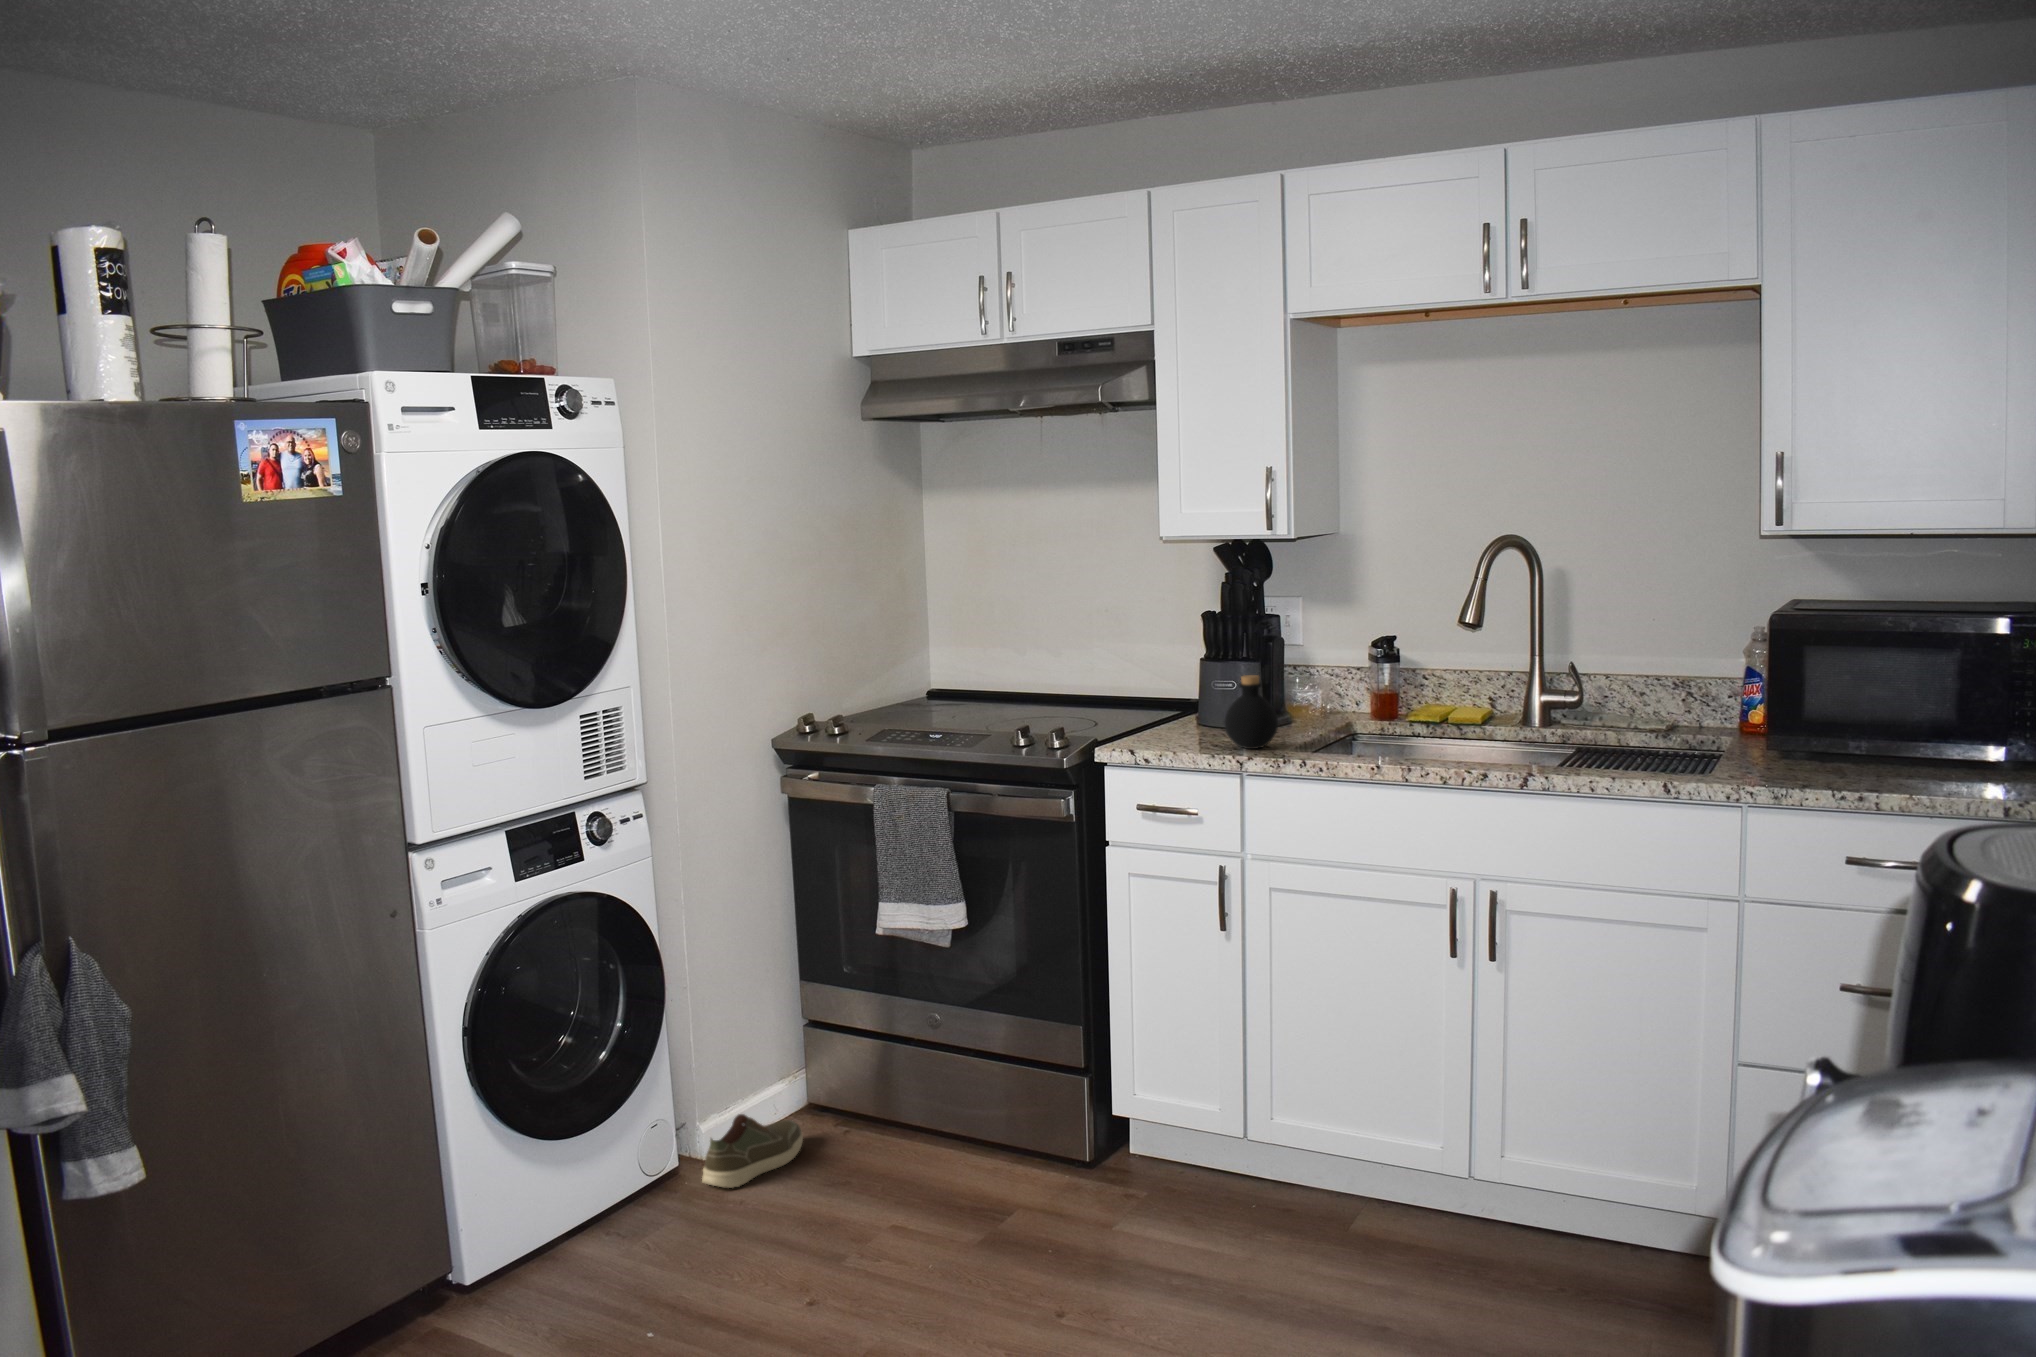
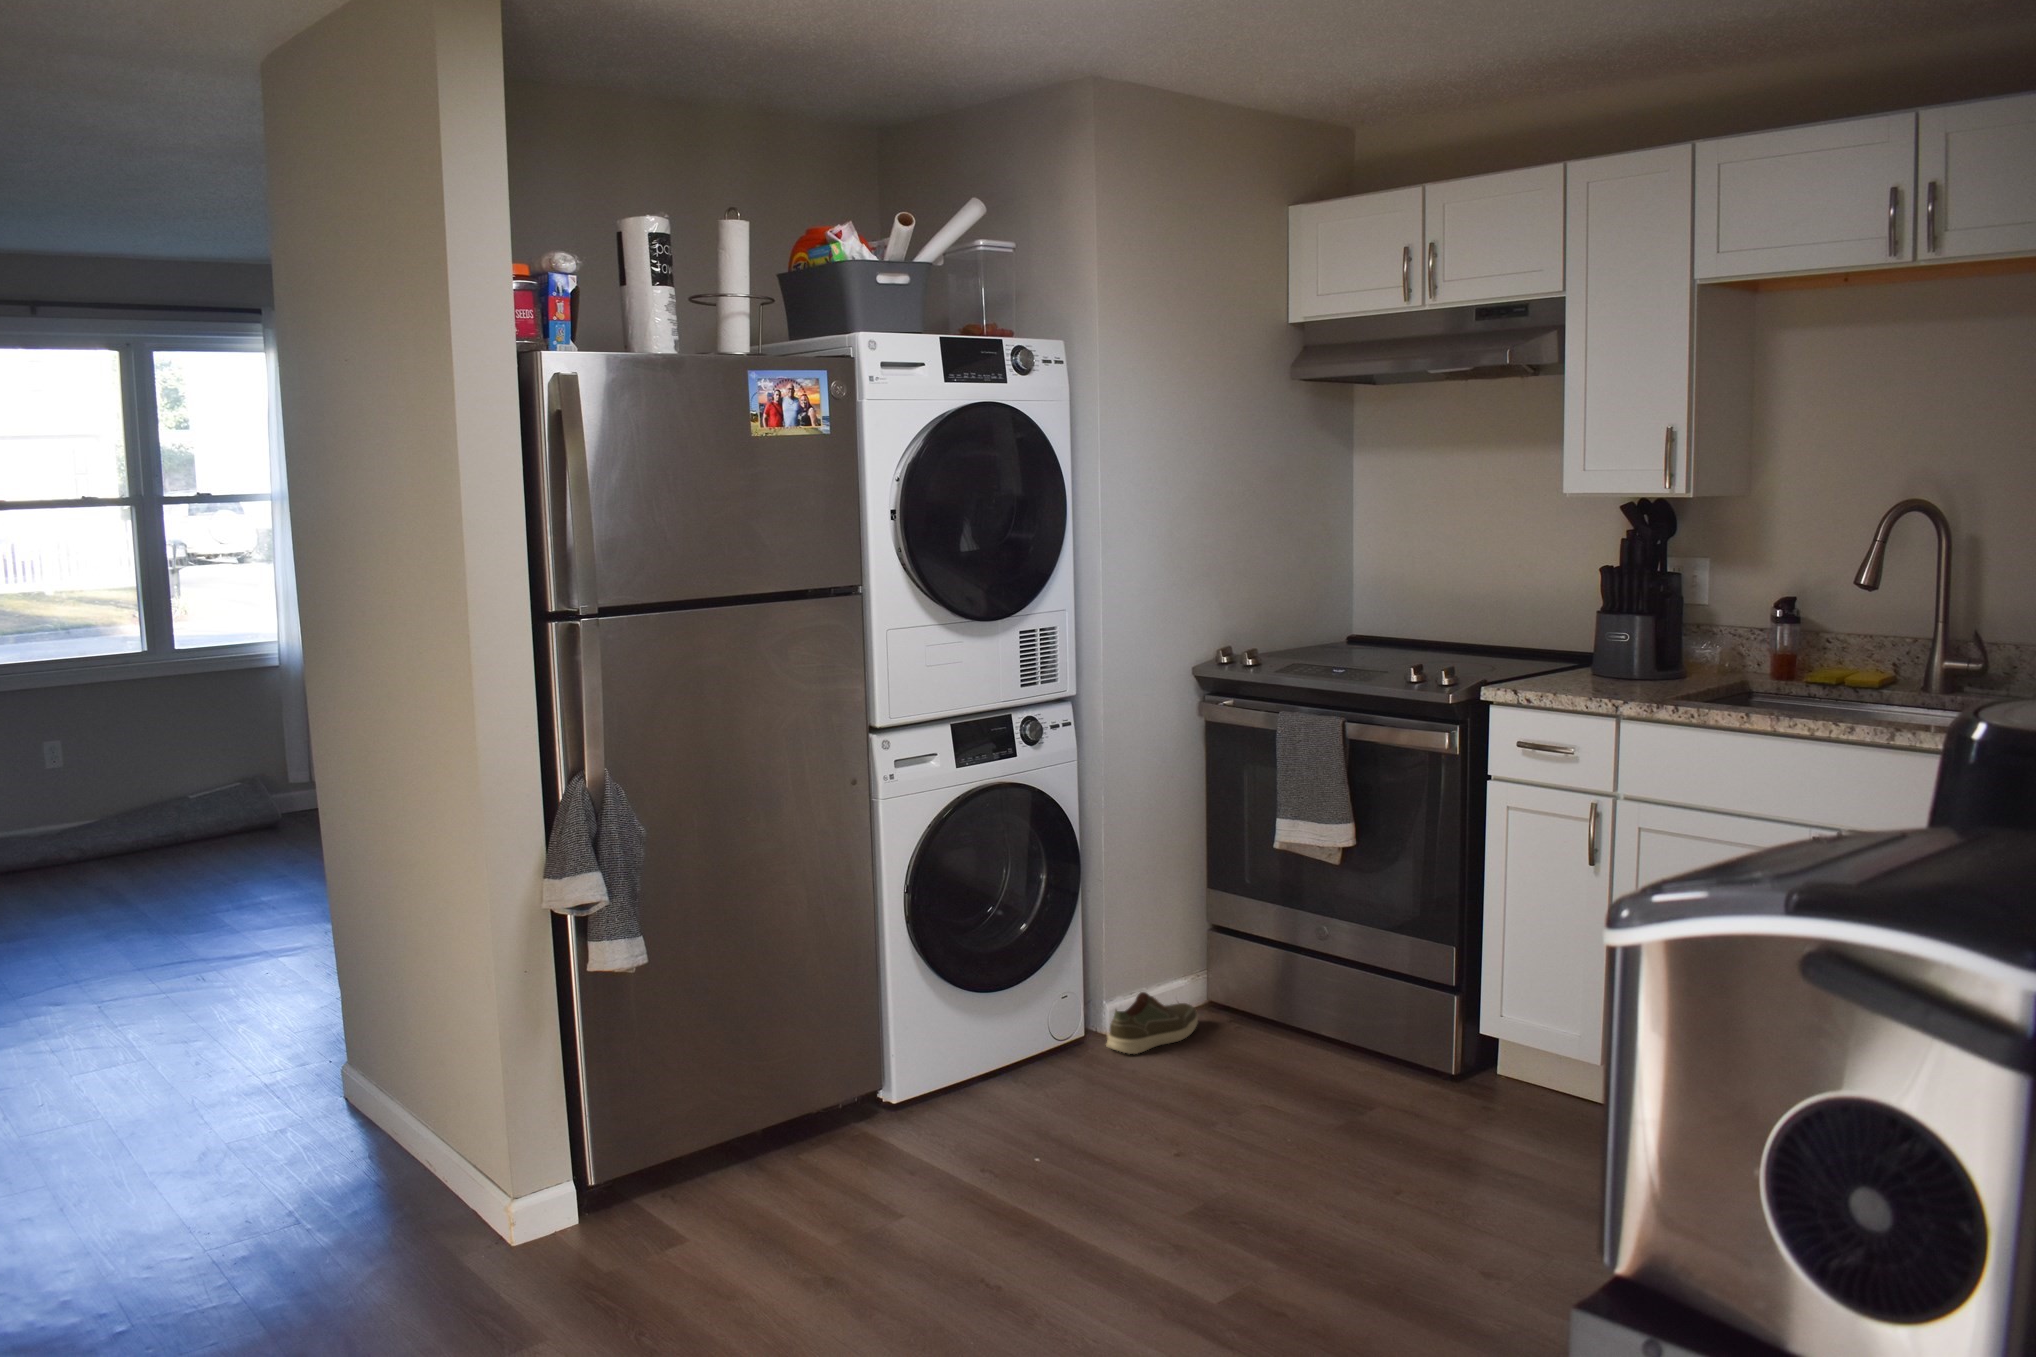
bottle: present [1224,675,1278,749] -> none [1610,625,1665,696]

